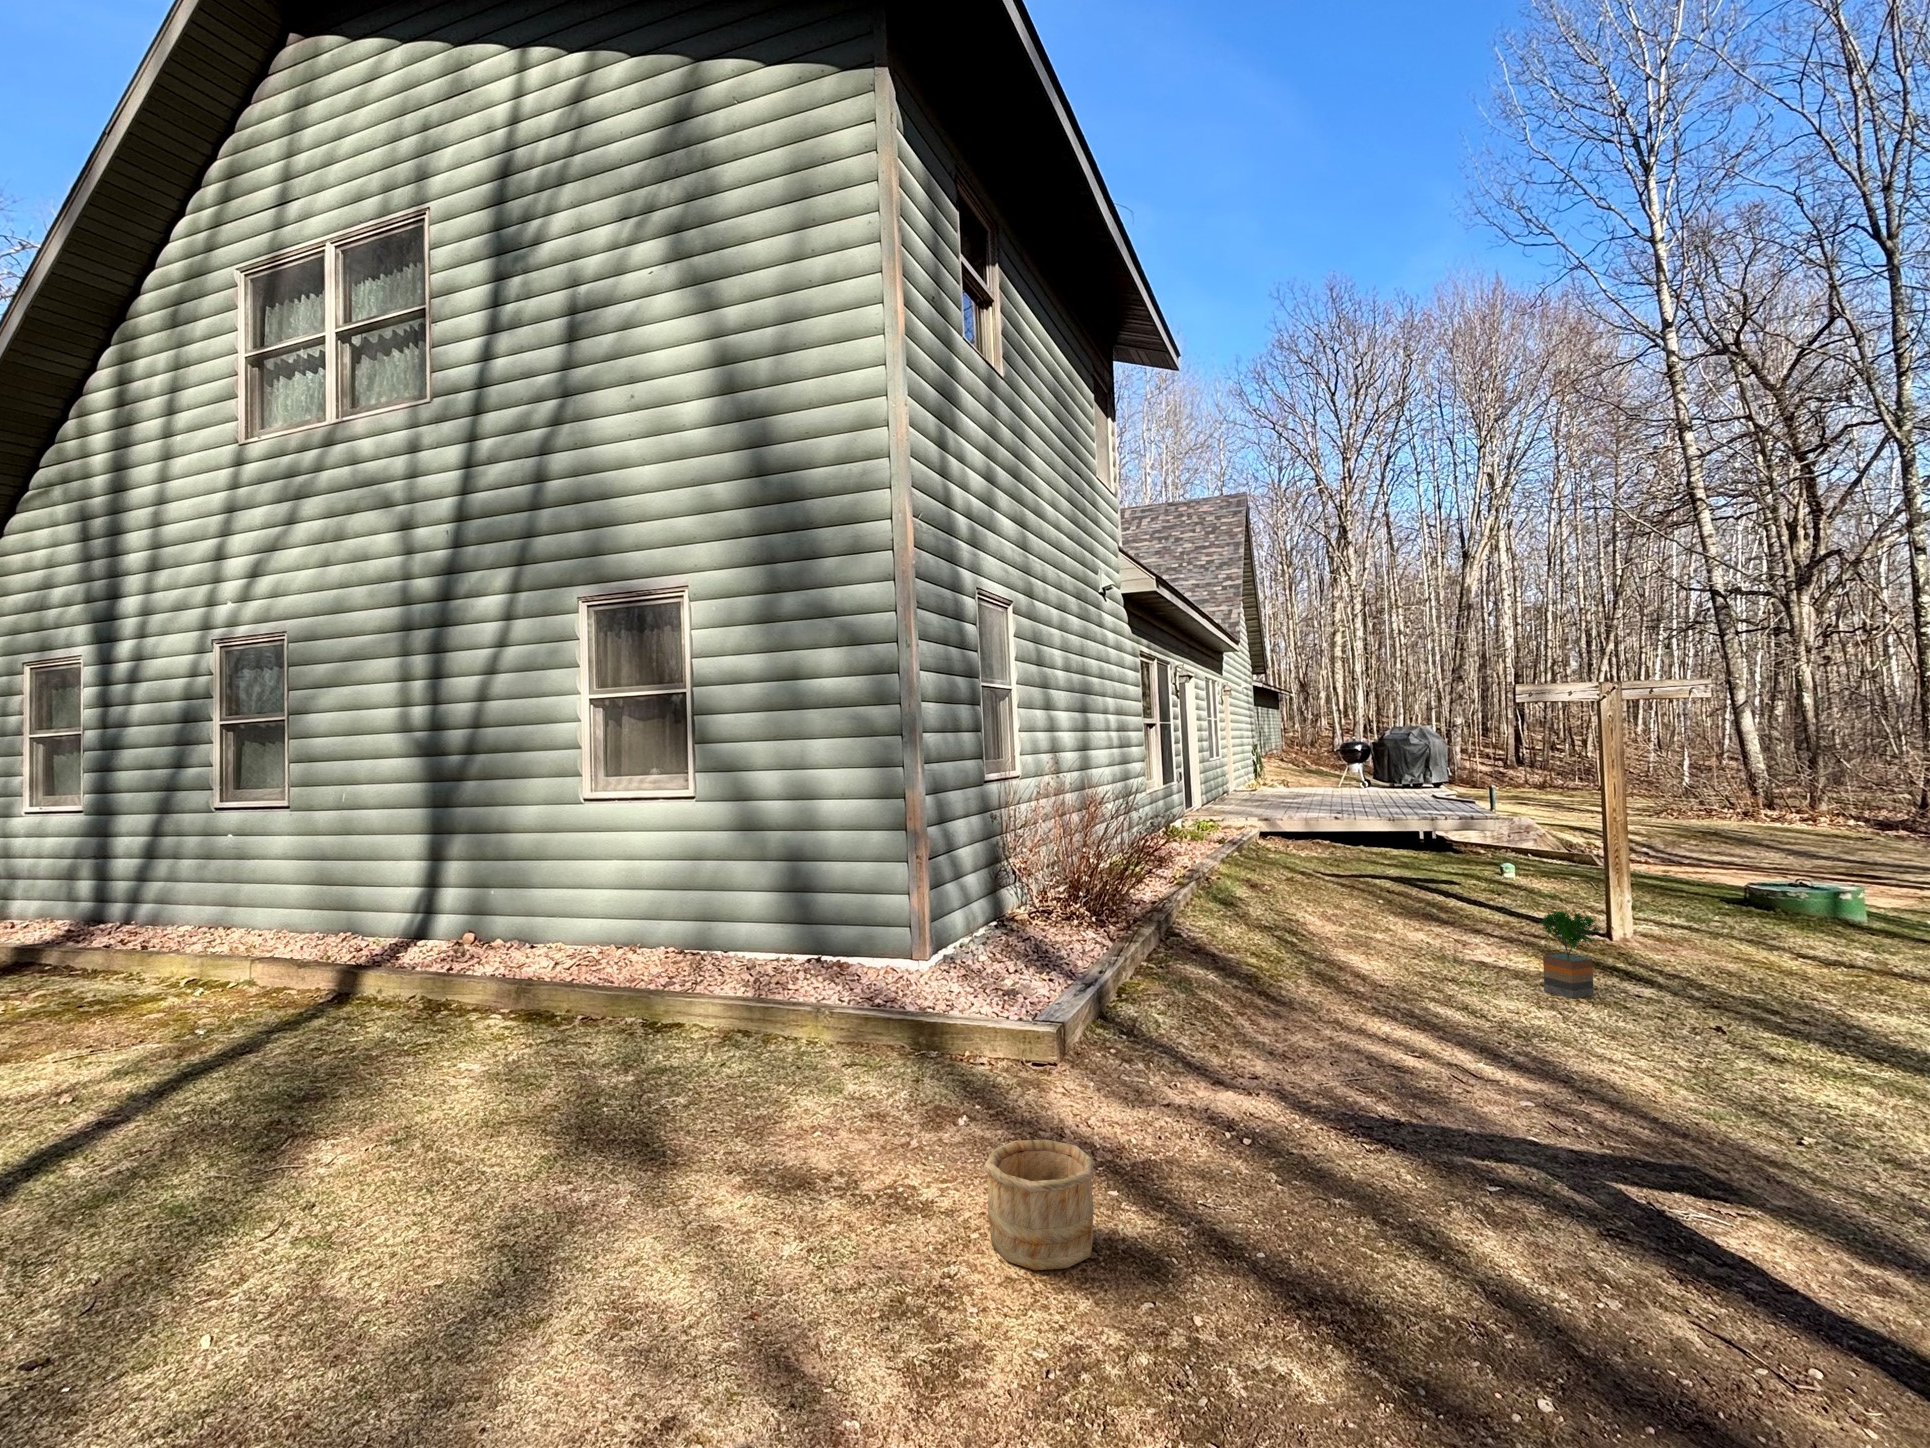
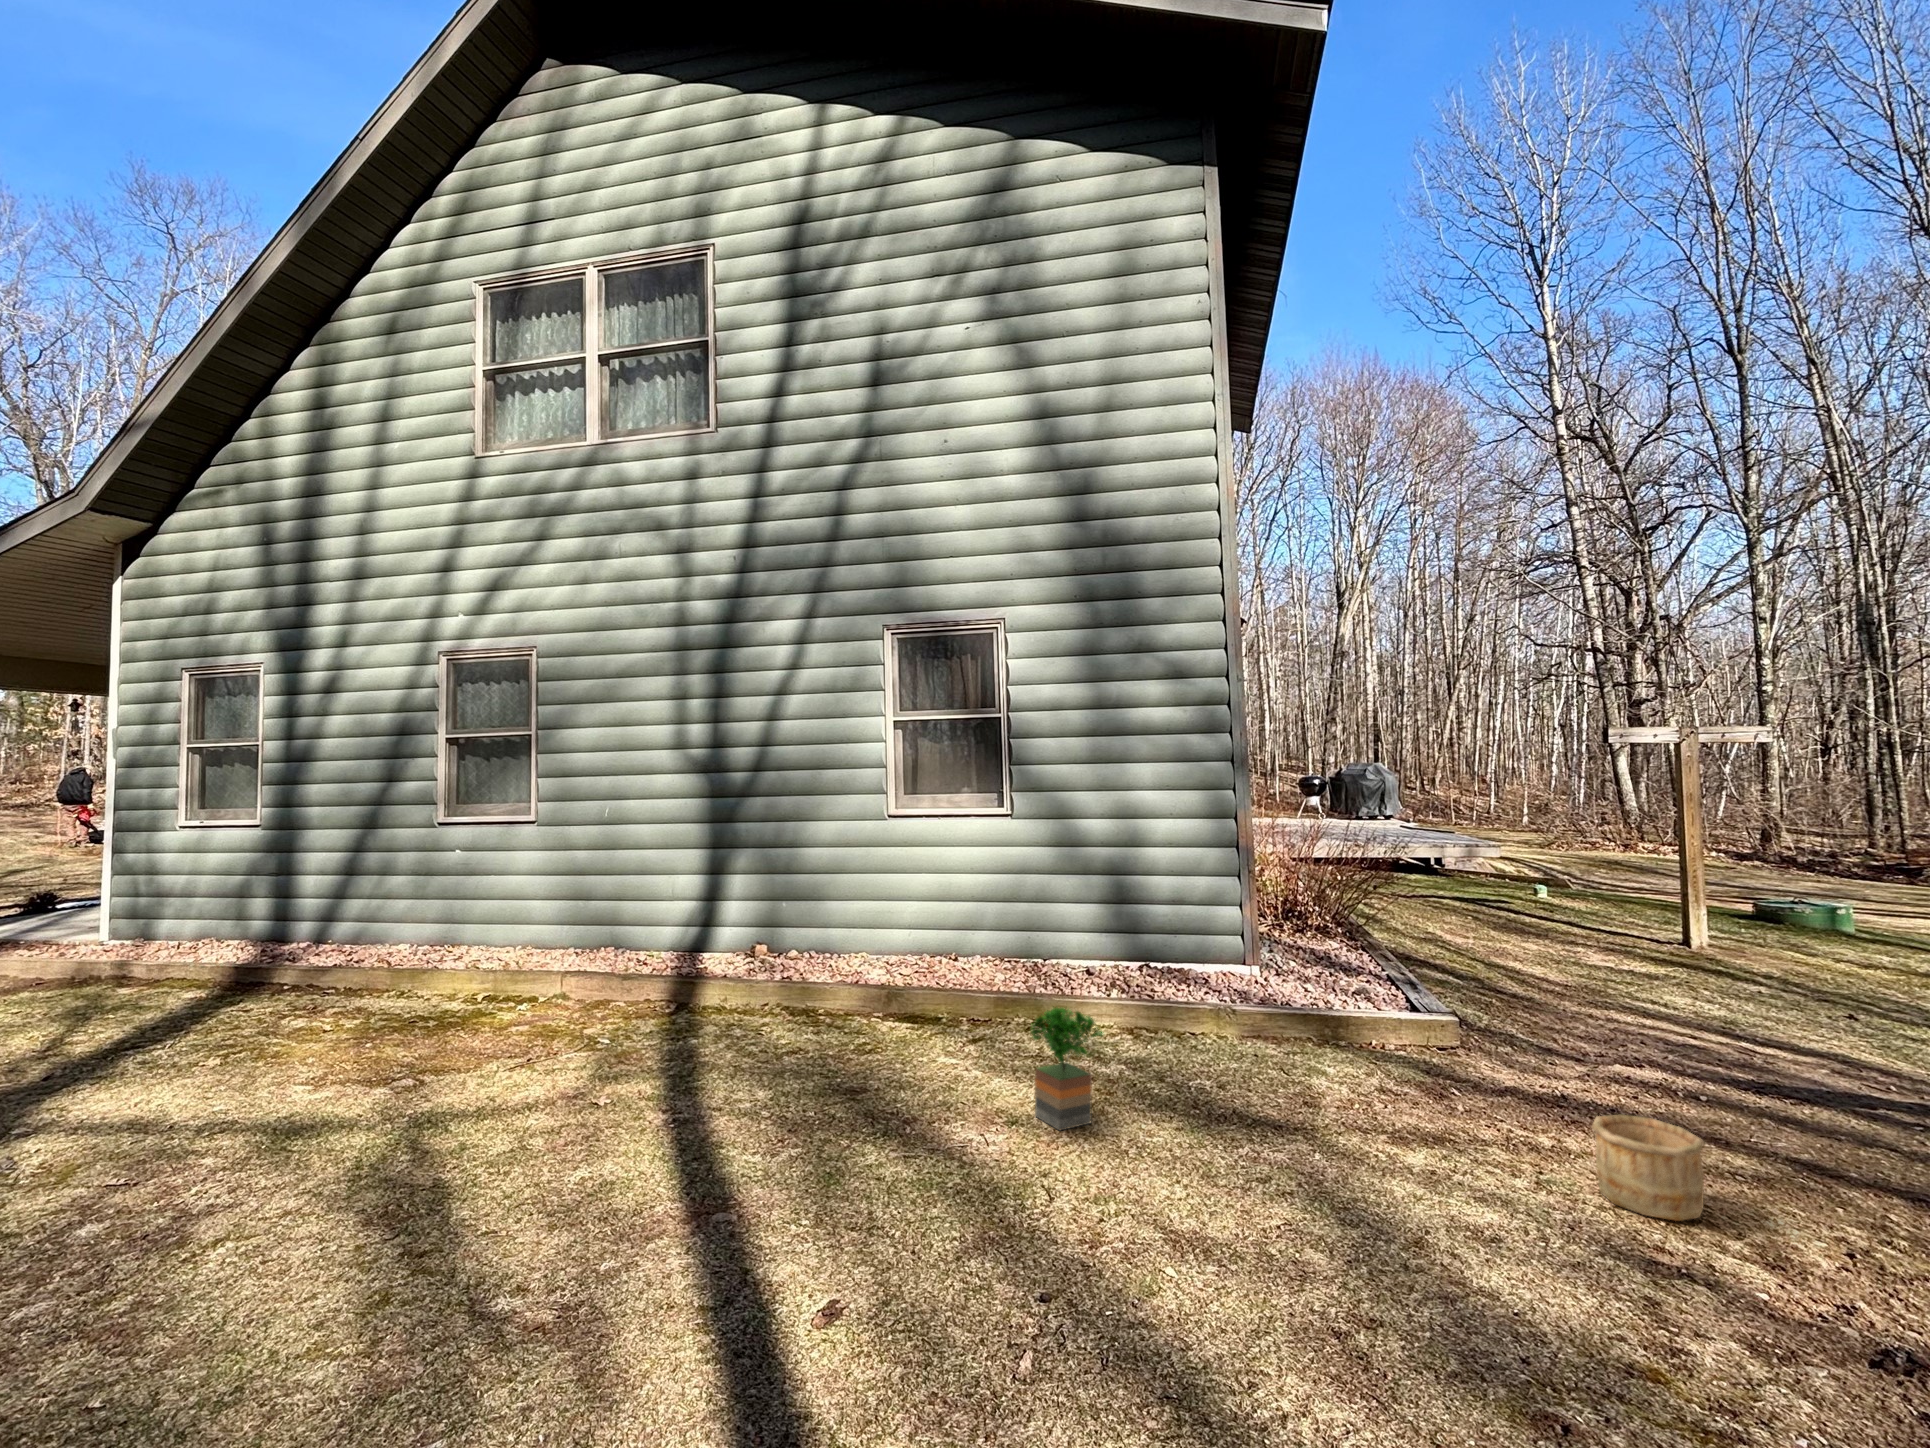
potted tree: present [1542,911,1601,999] -> present [1031,1008,1104,1130]

